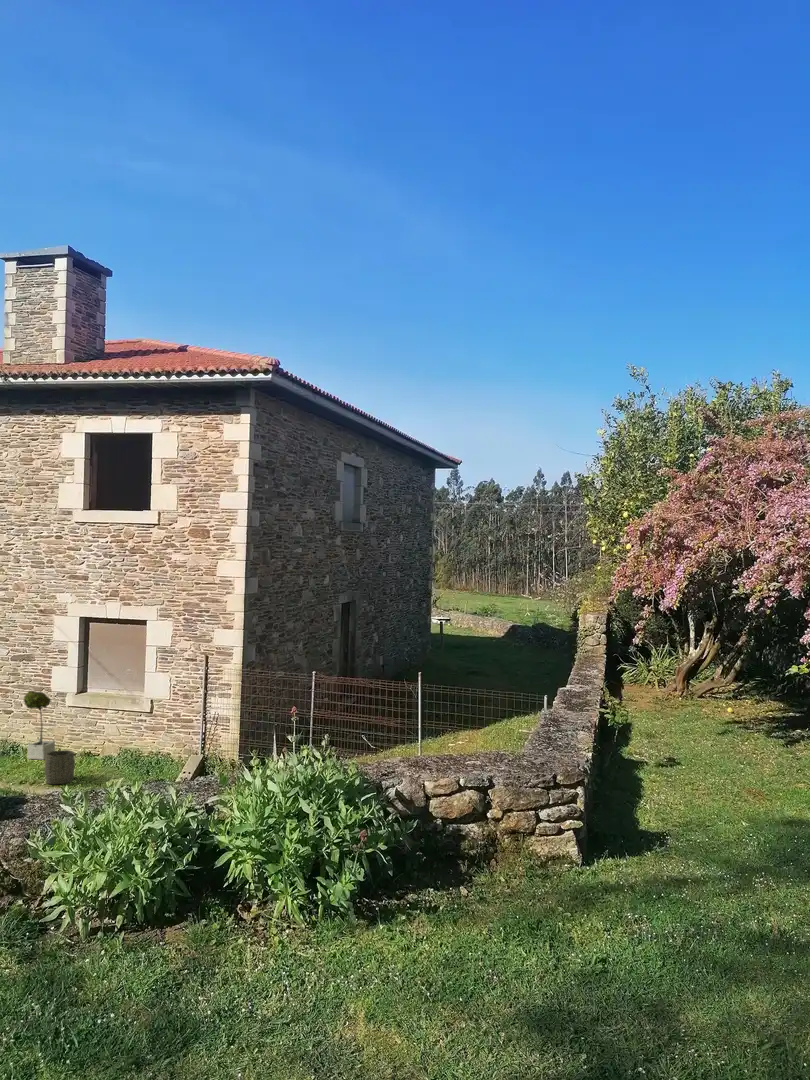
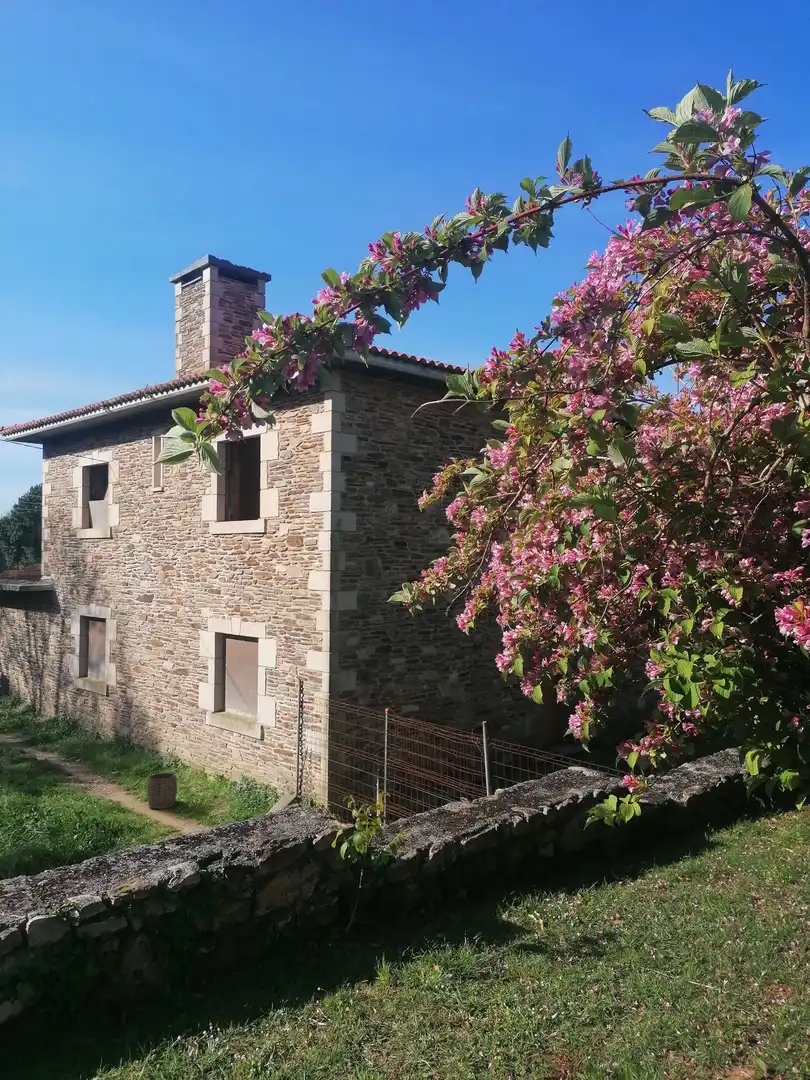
potted tree: present [24,691,55,760] -> none [167,706,198,778]

